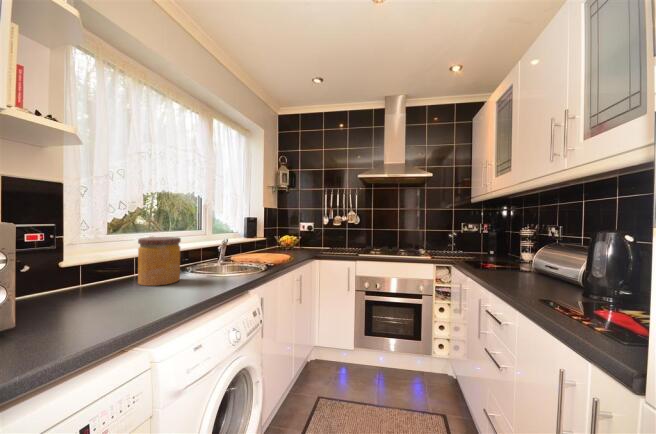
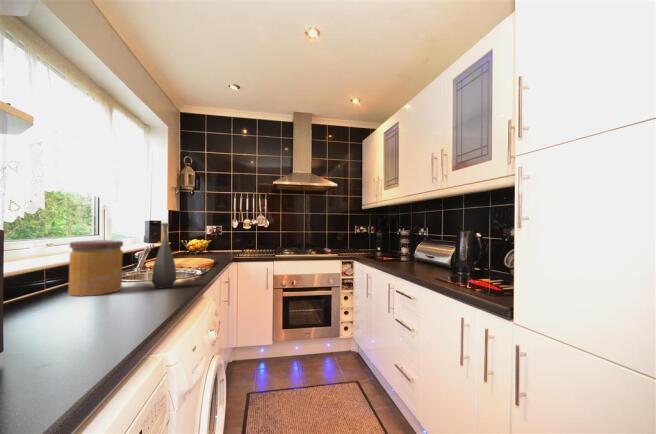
bottle: none [199,222,221,285] -> present [152,223,176,289]

